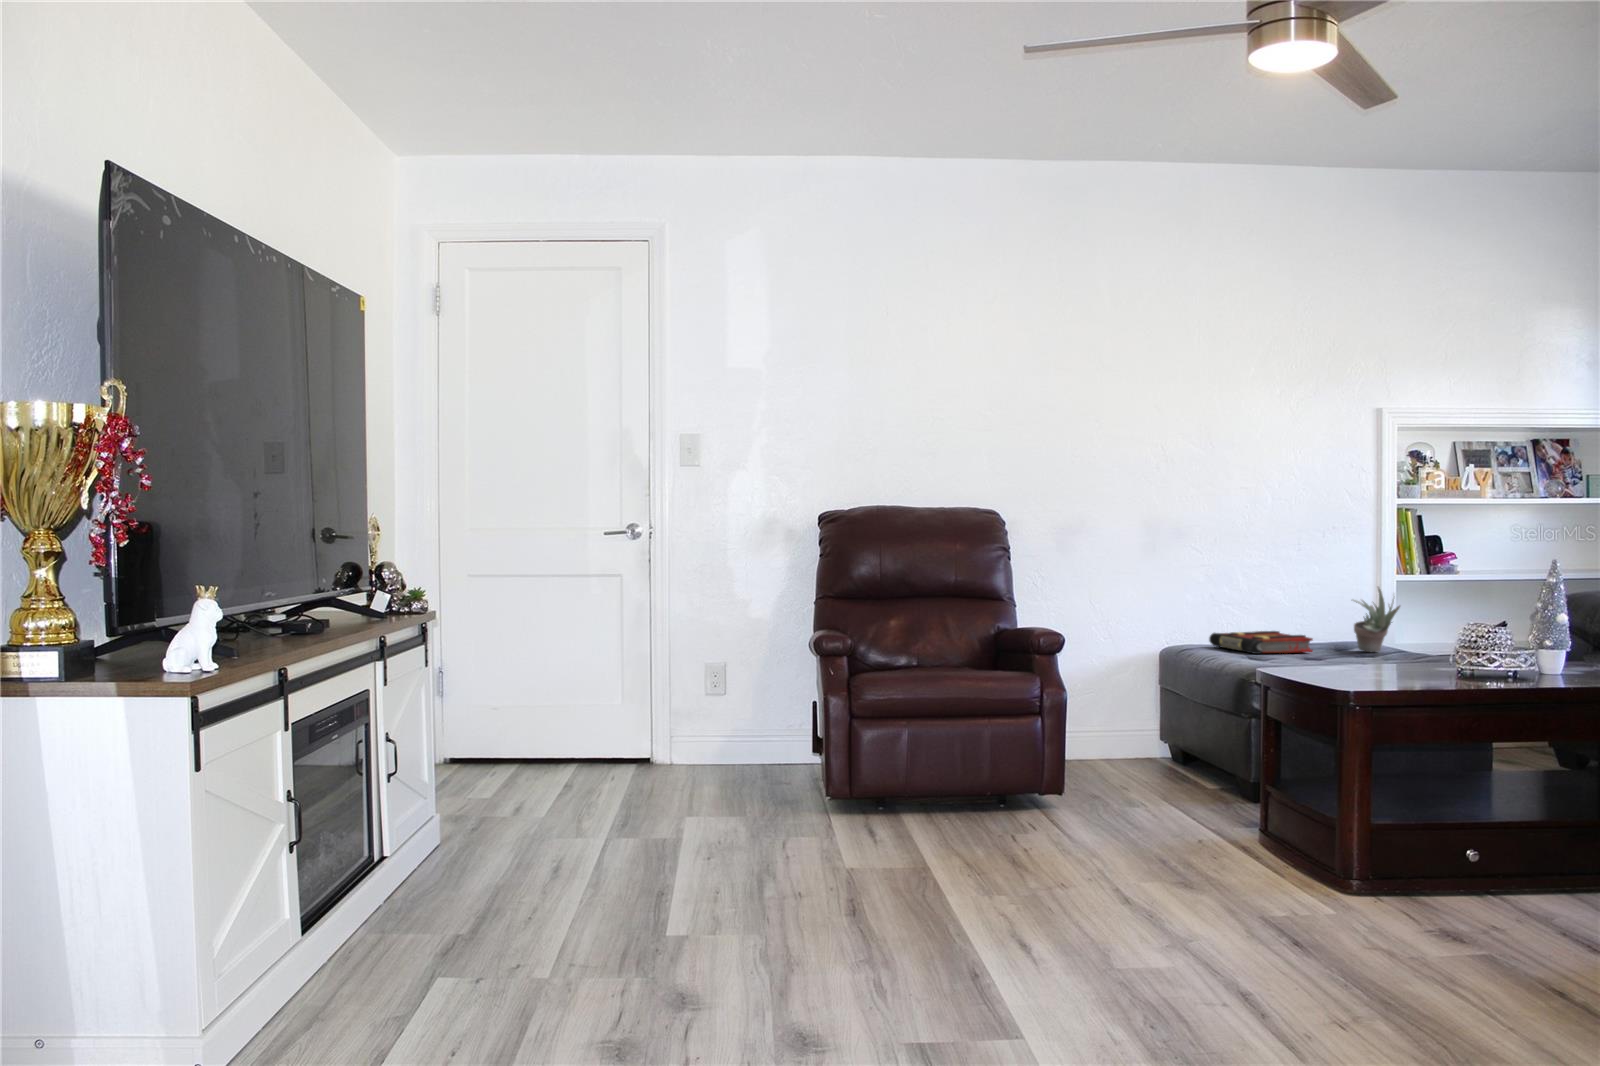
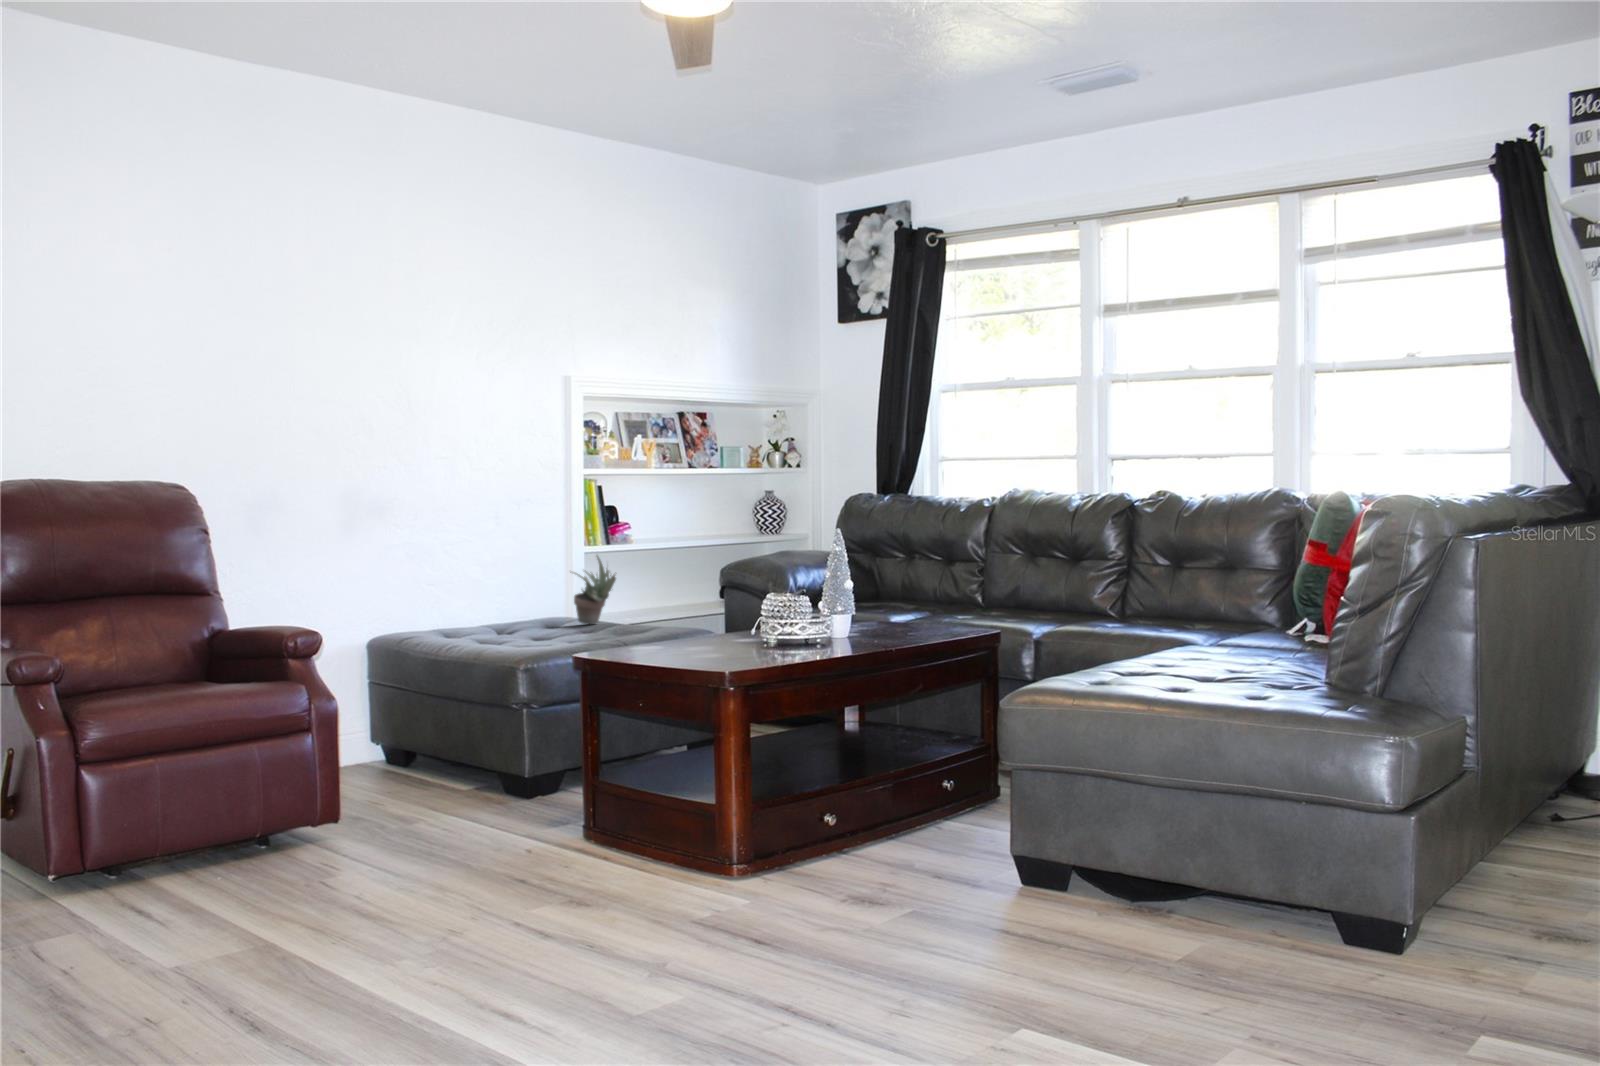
book: present [1209,631,1313,654] -> none [433,612,545,635]

